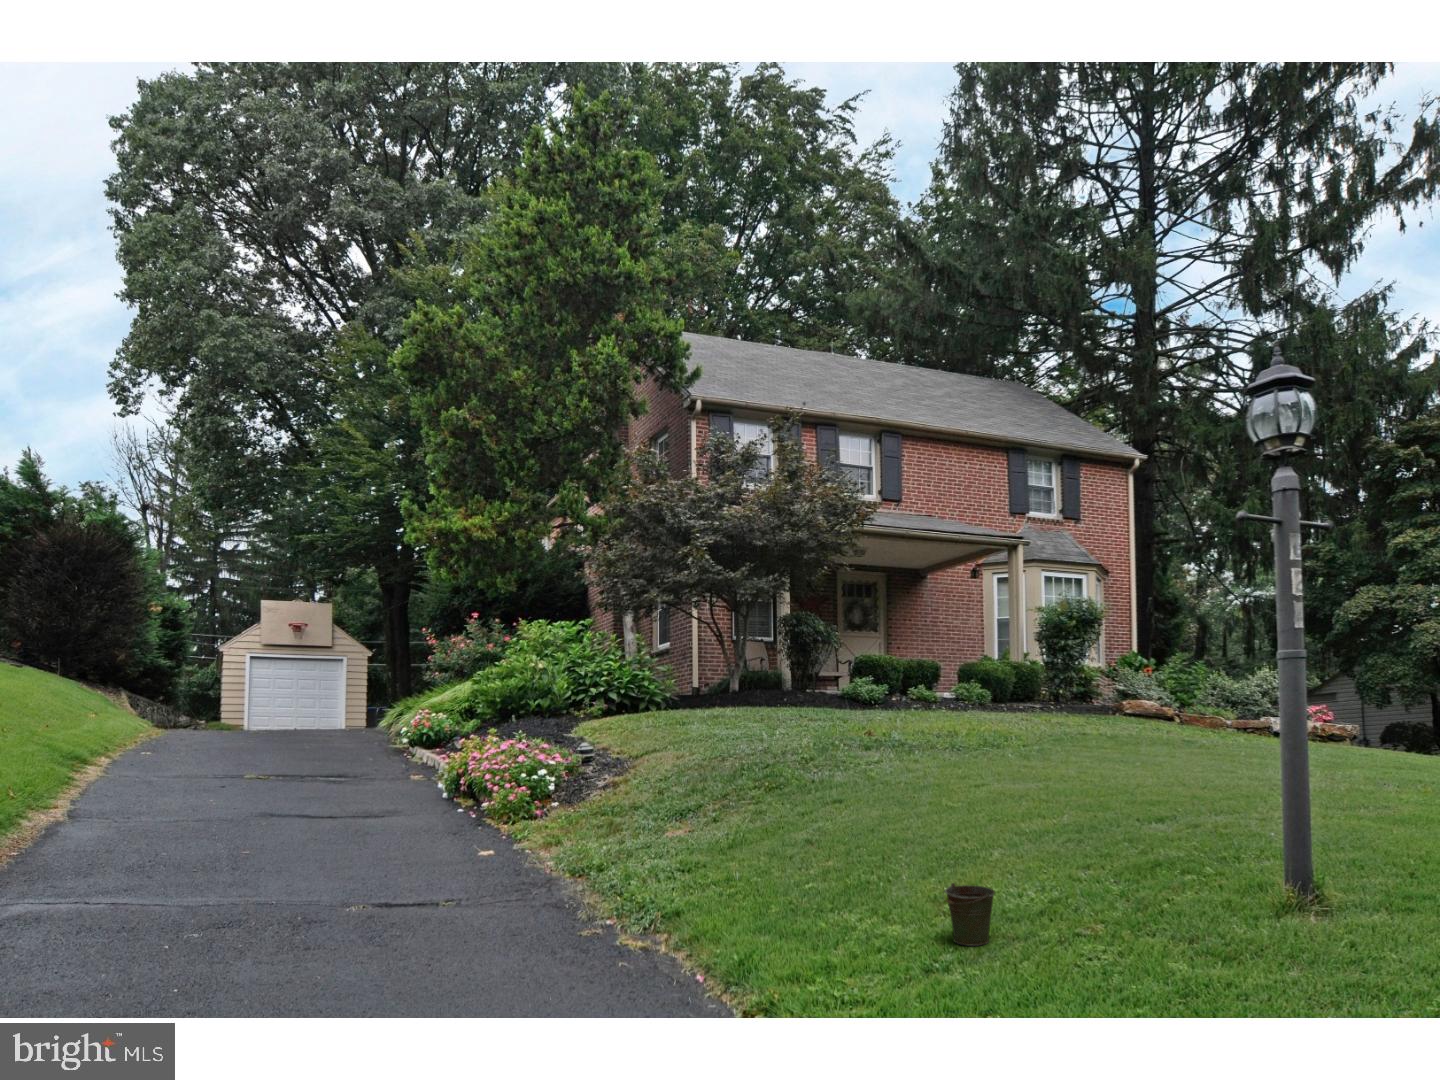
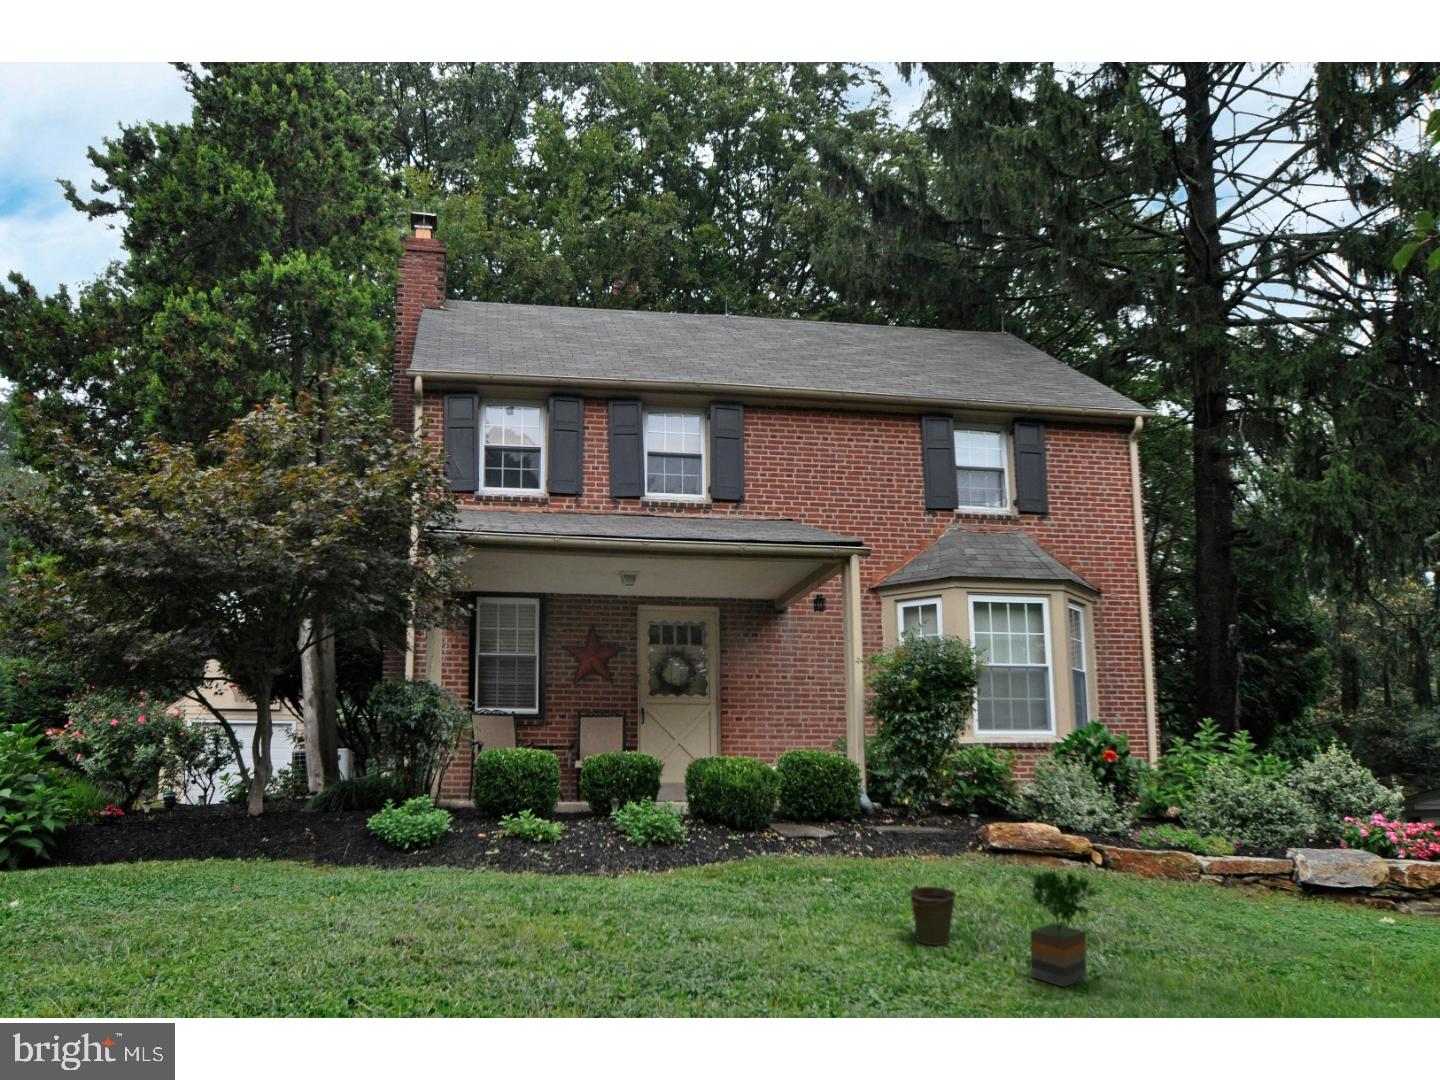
potted tree: none [1067,861,1144,985] -> present [1031,871,1098,987]

